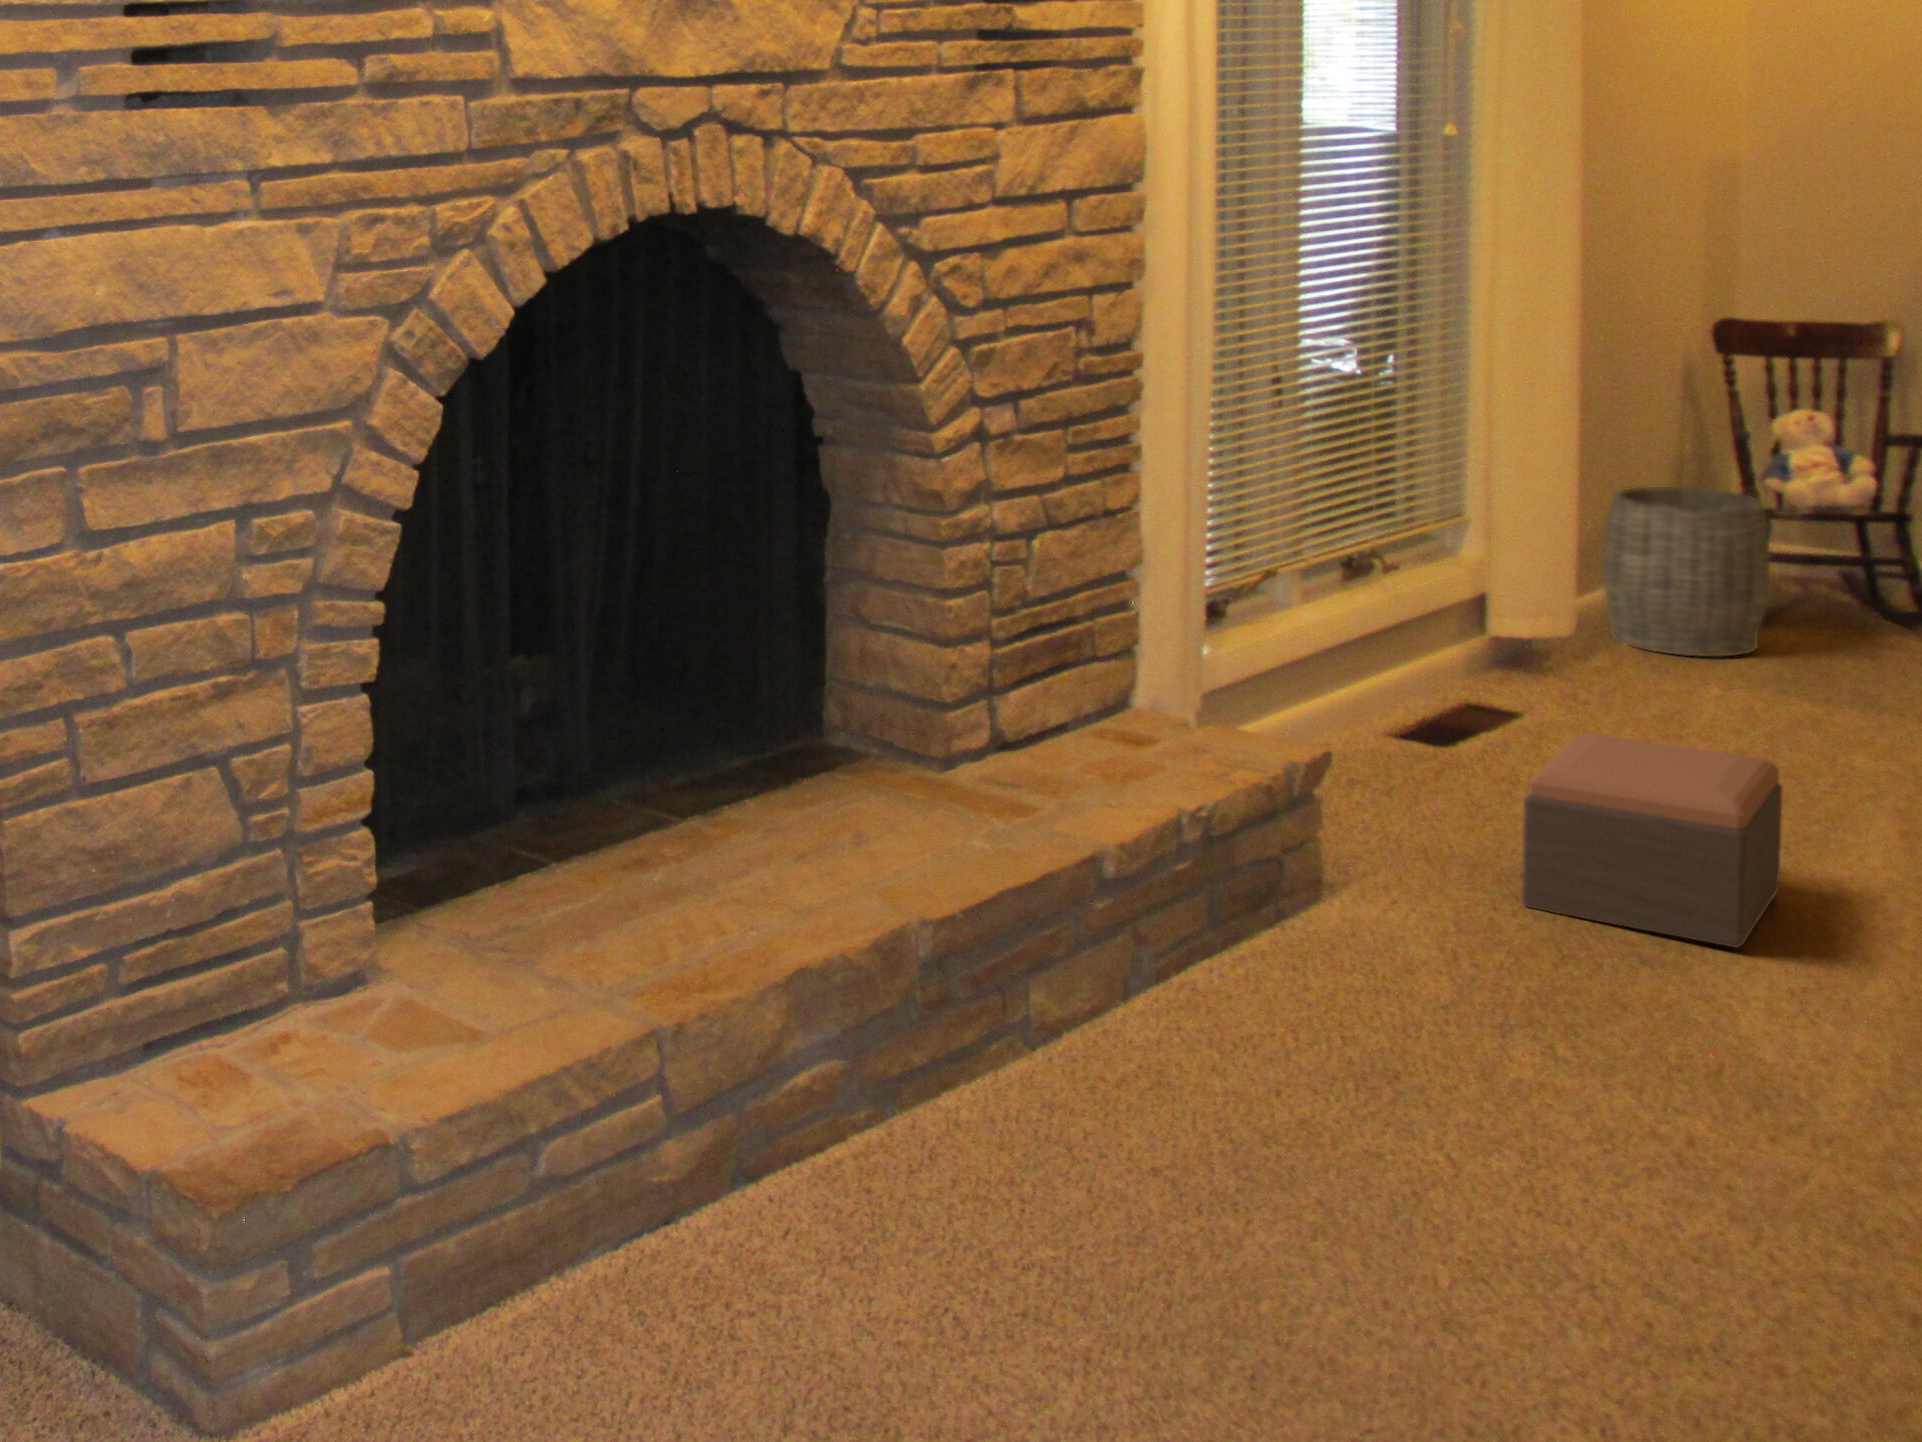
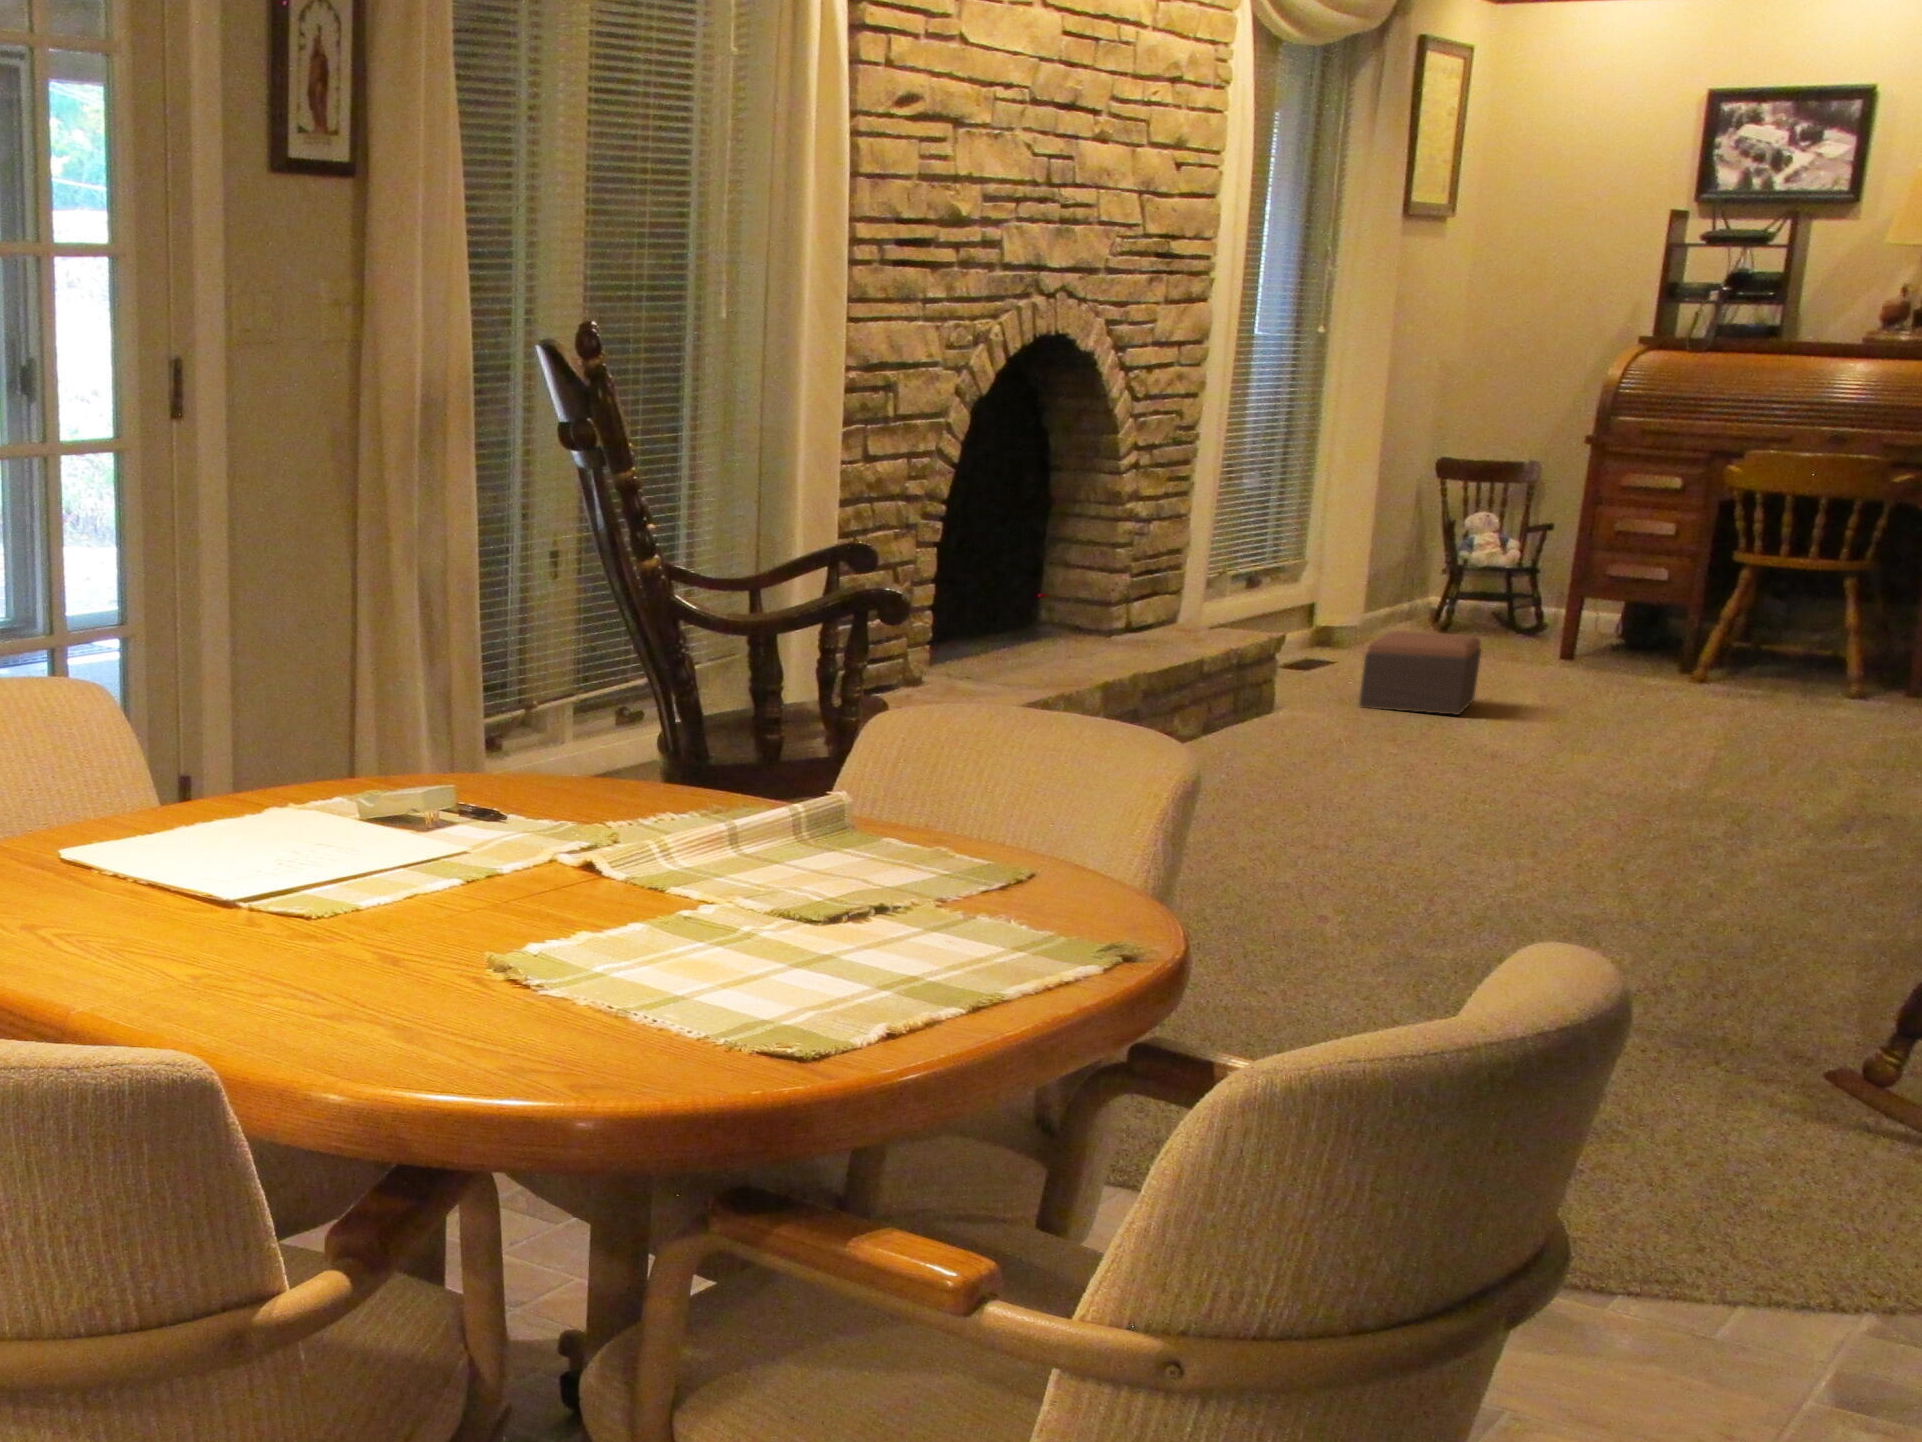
woven basket: present [1603,487,1770,657] -> none [1368,552,1460,641]

